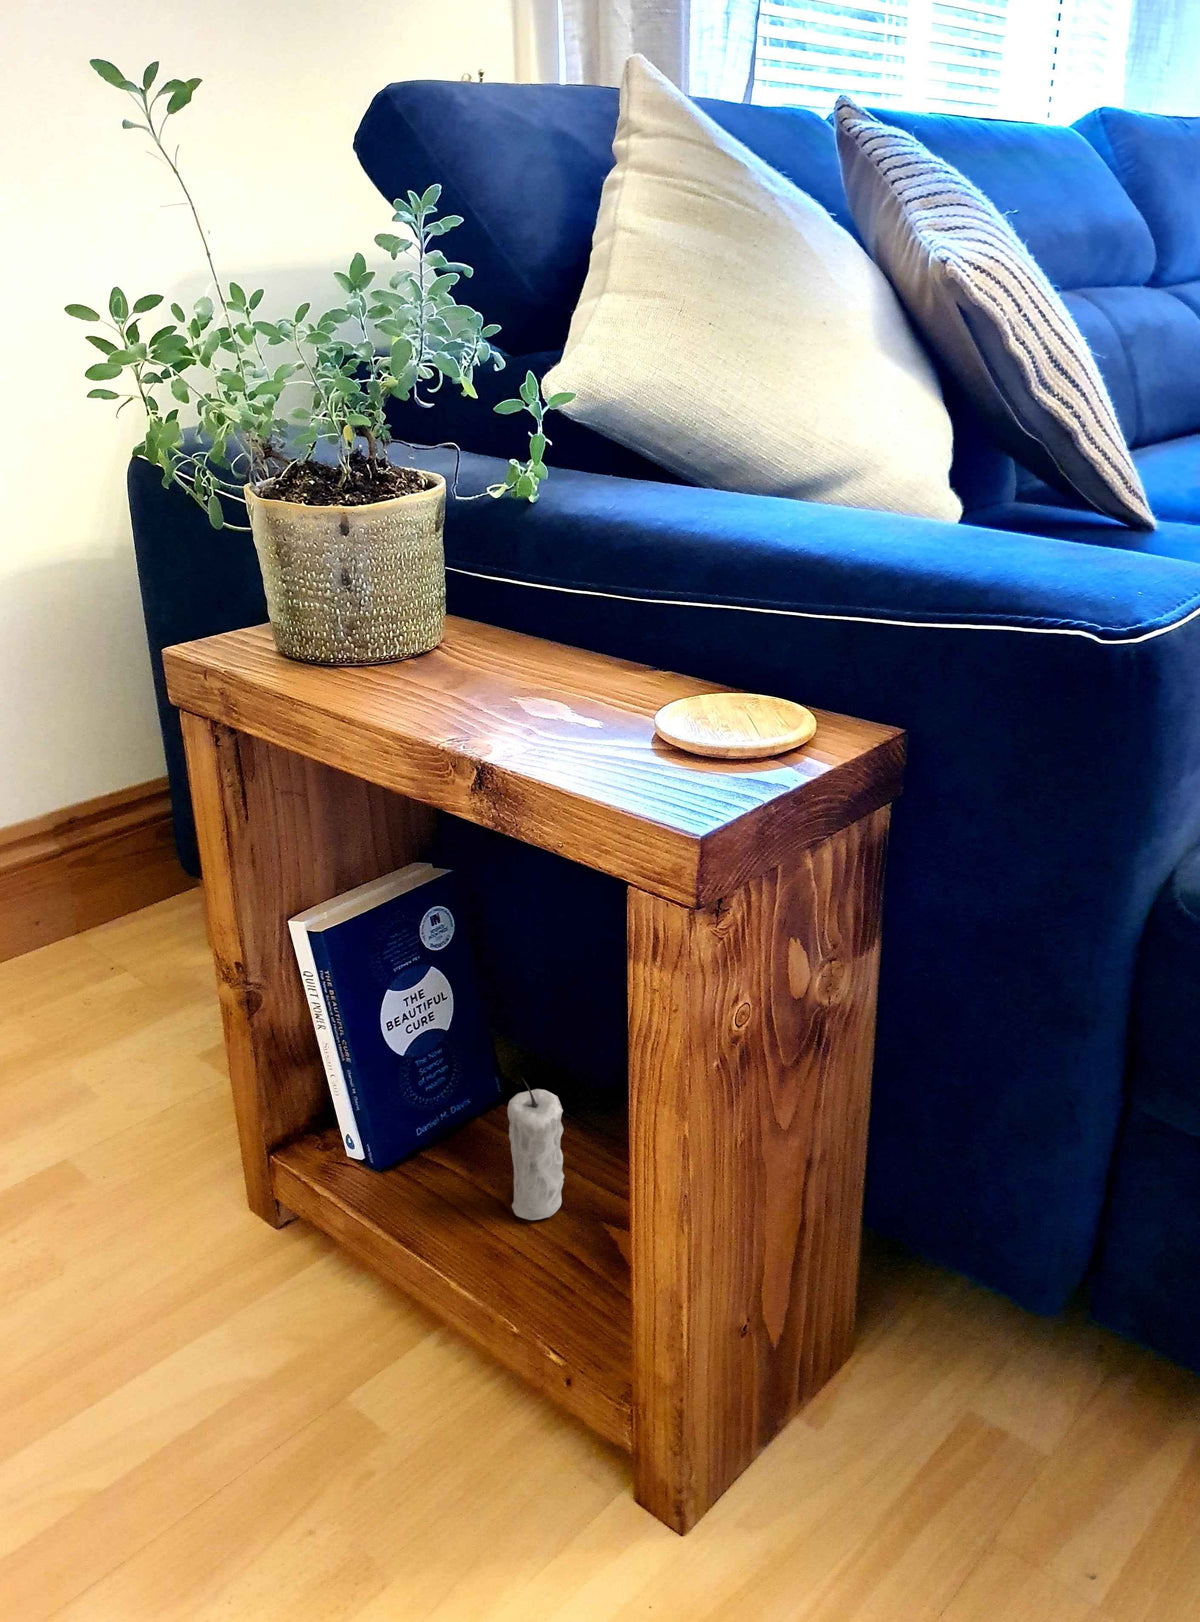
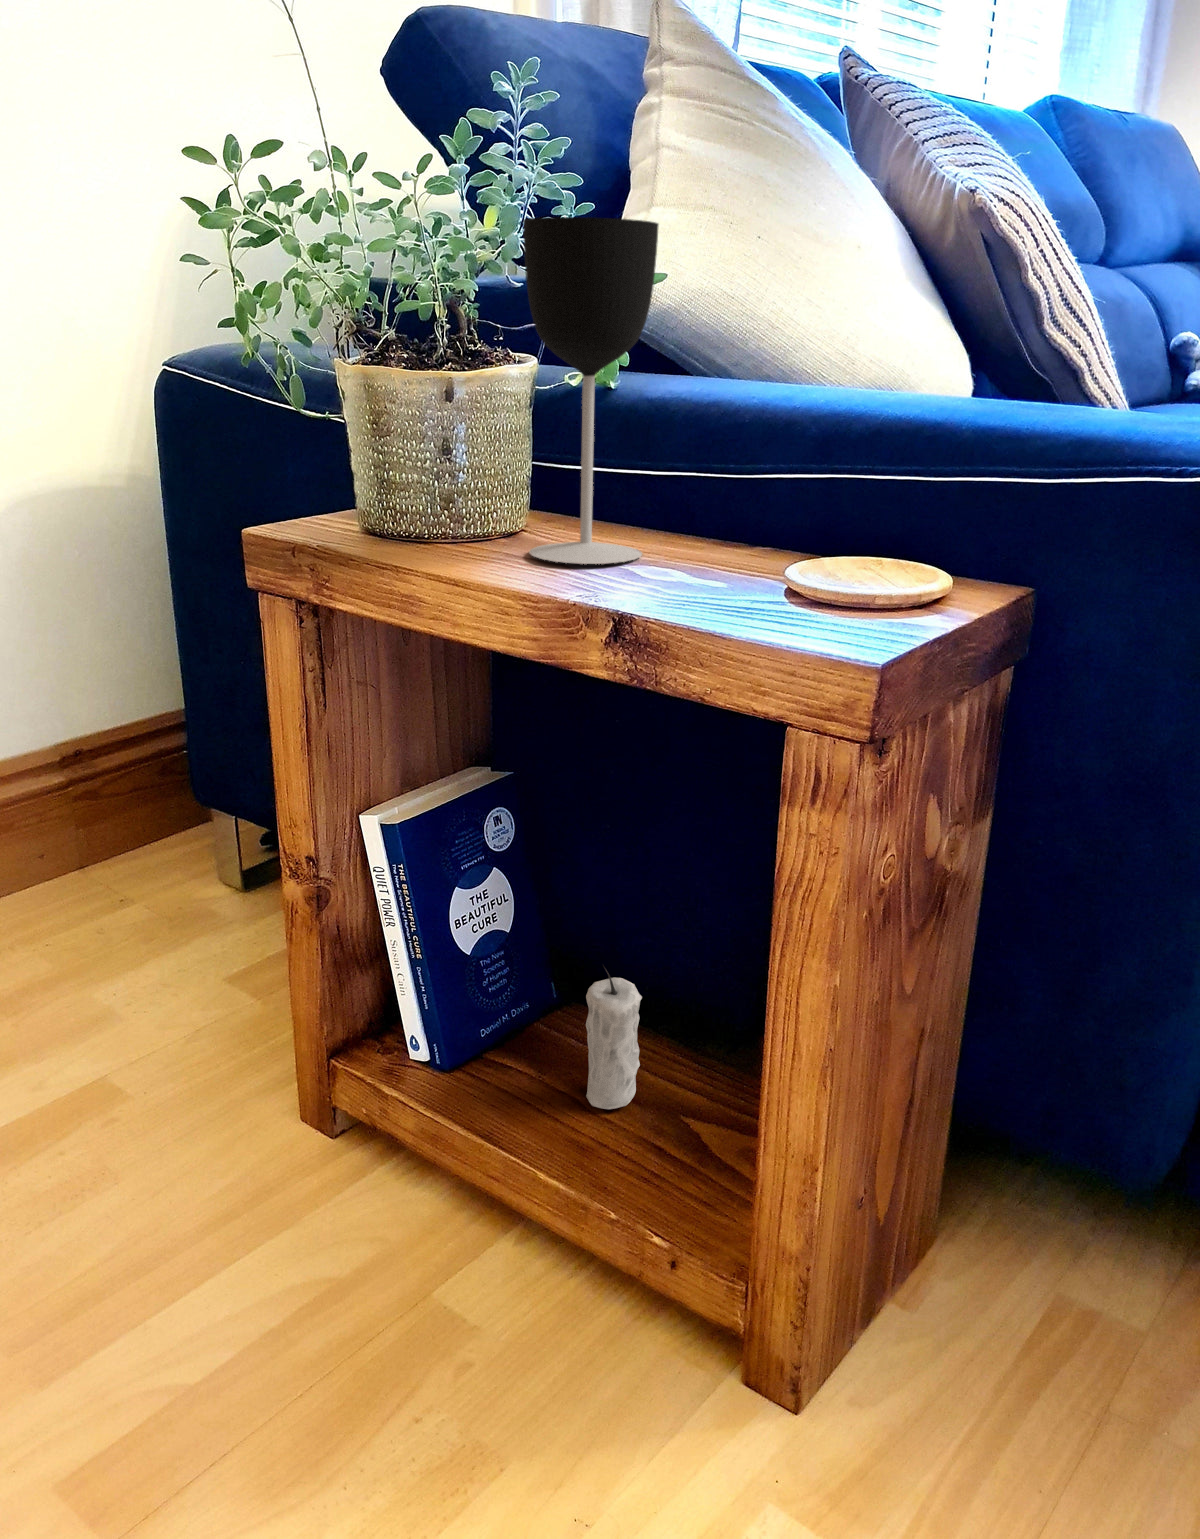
wine glass: none [402,361,540,699] -> present [523,217,659,564]

